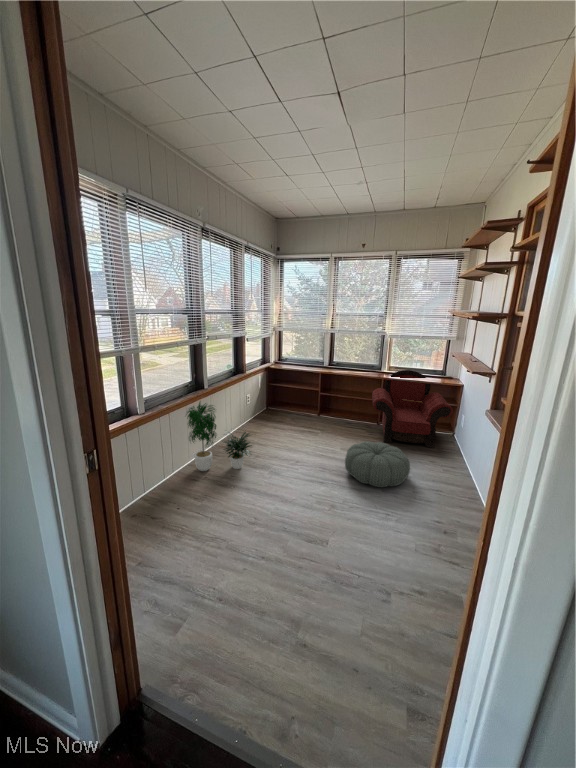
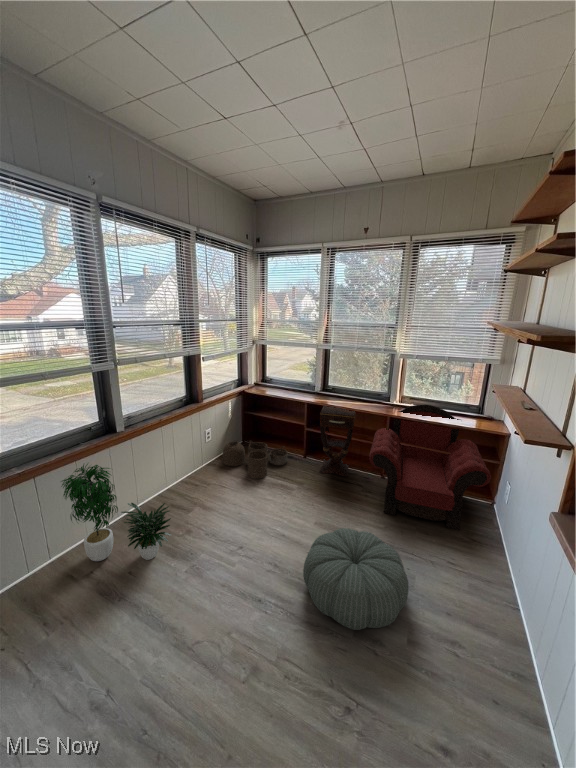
side table: none [332,373,359,425] -> present [319,406,355,477]
woven basket: none [257,403,307,428] -> present [222,441,288,479]

